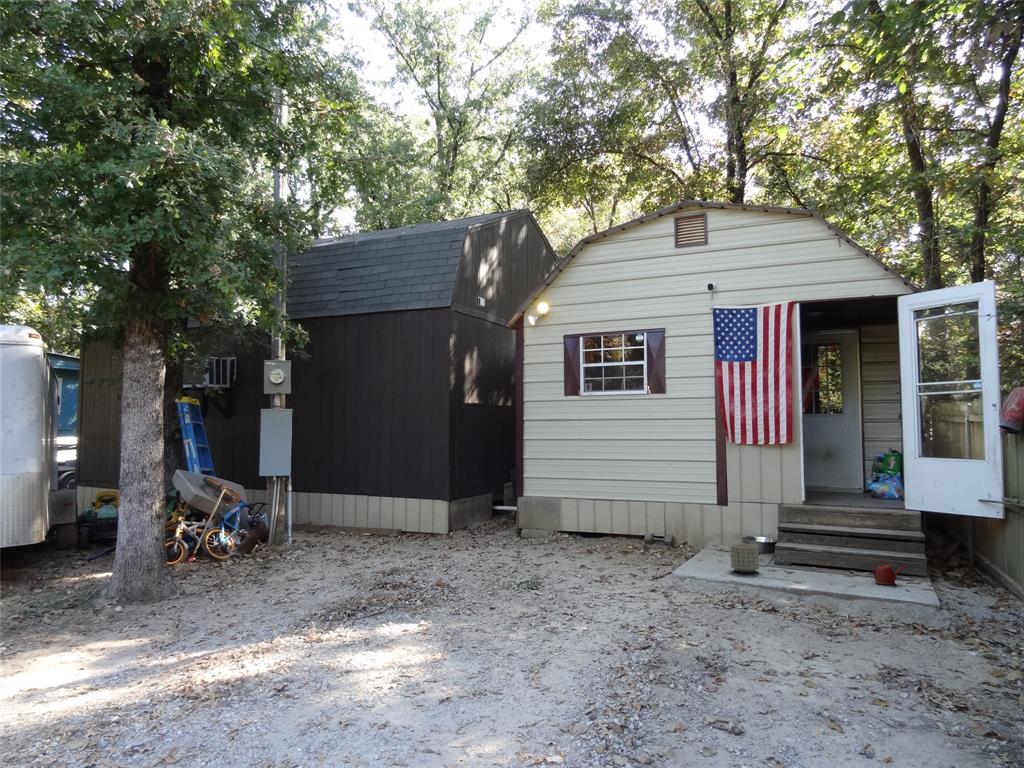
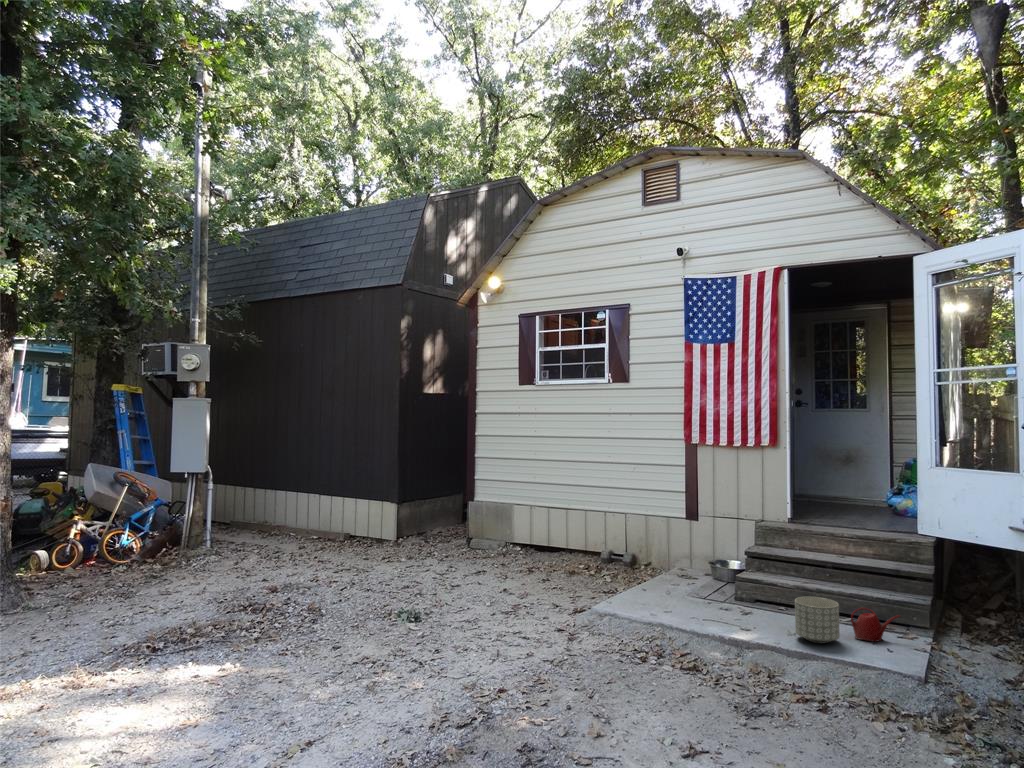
planter: present [730,544,759,573] -> present [795,597,840,644]

